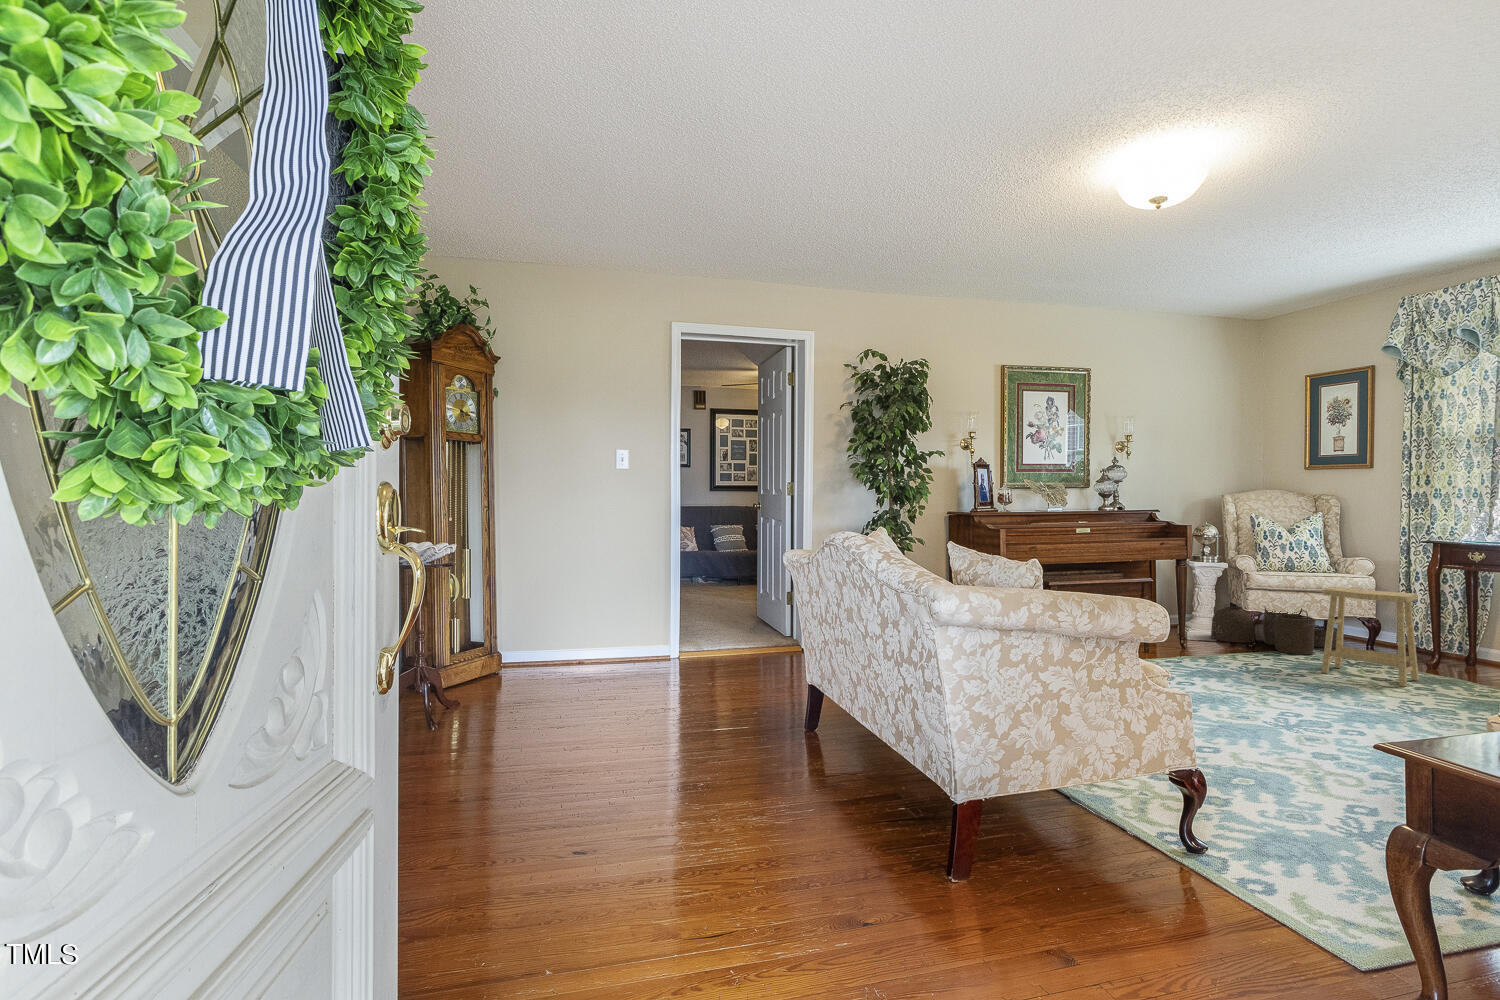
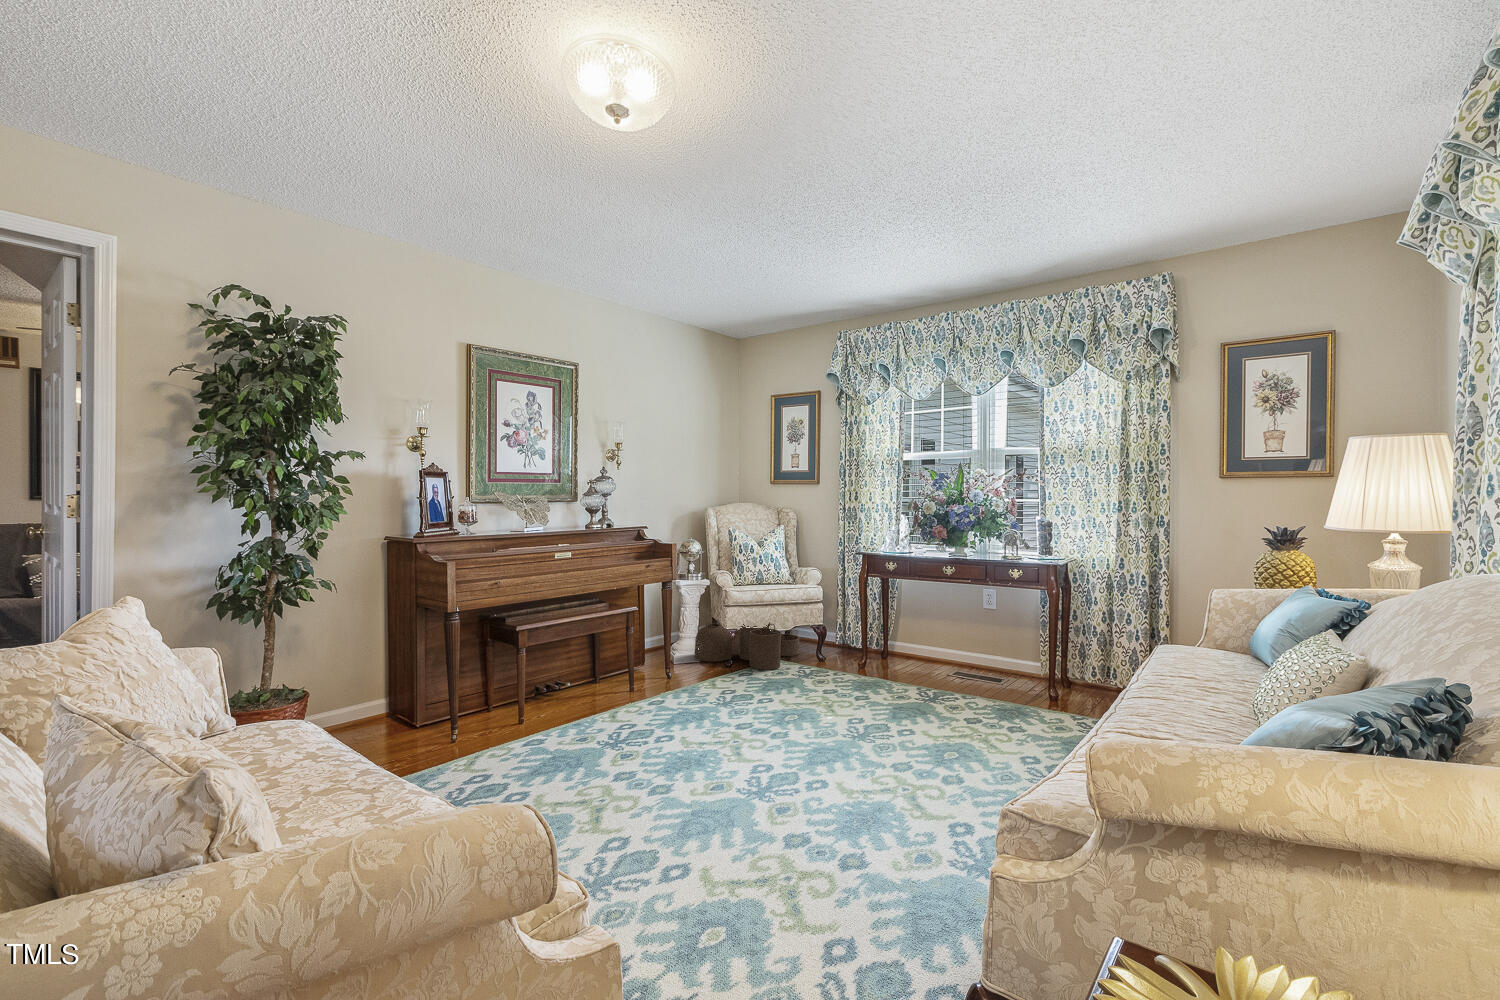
footstool: present [1321,587,1419,687] -> none [790,603,863,702]

